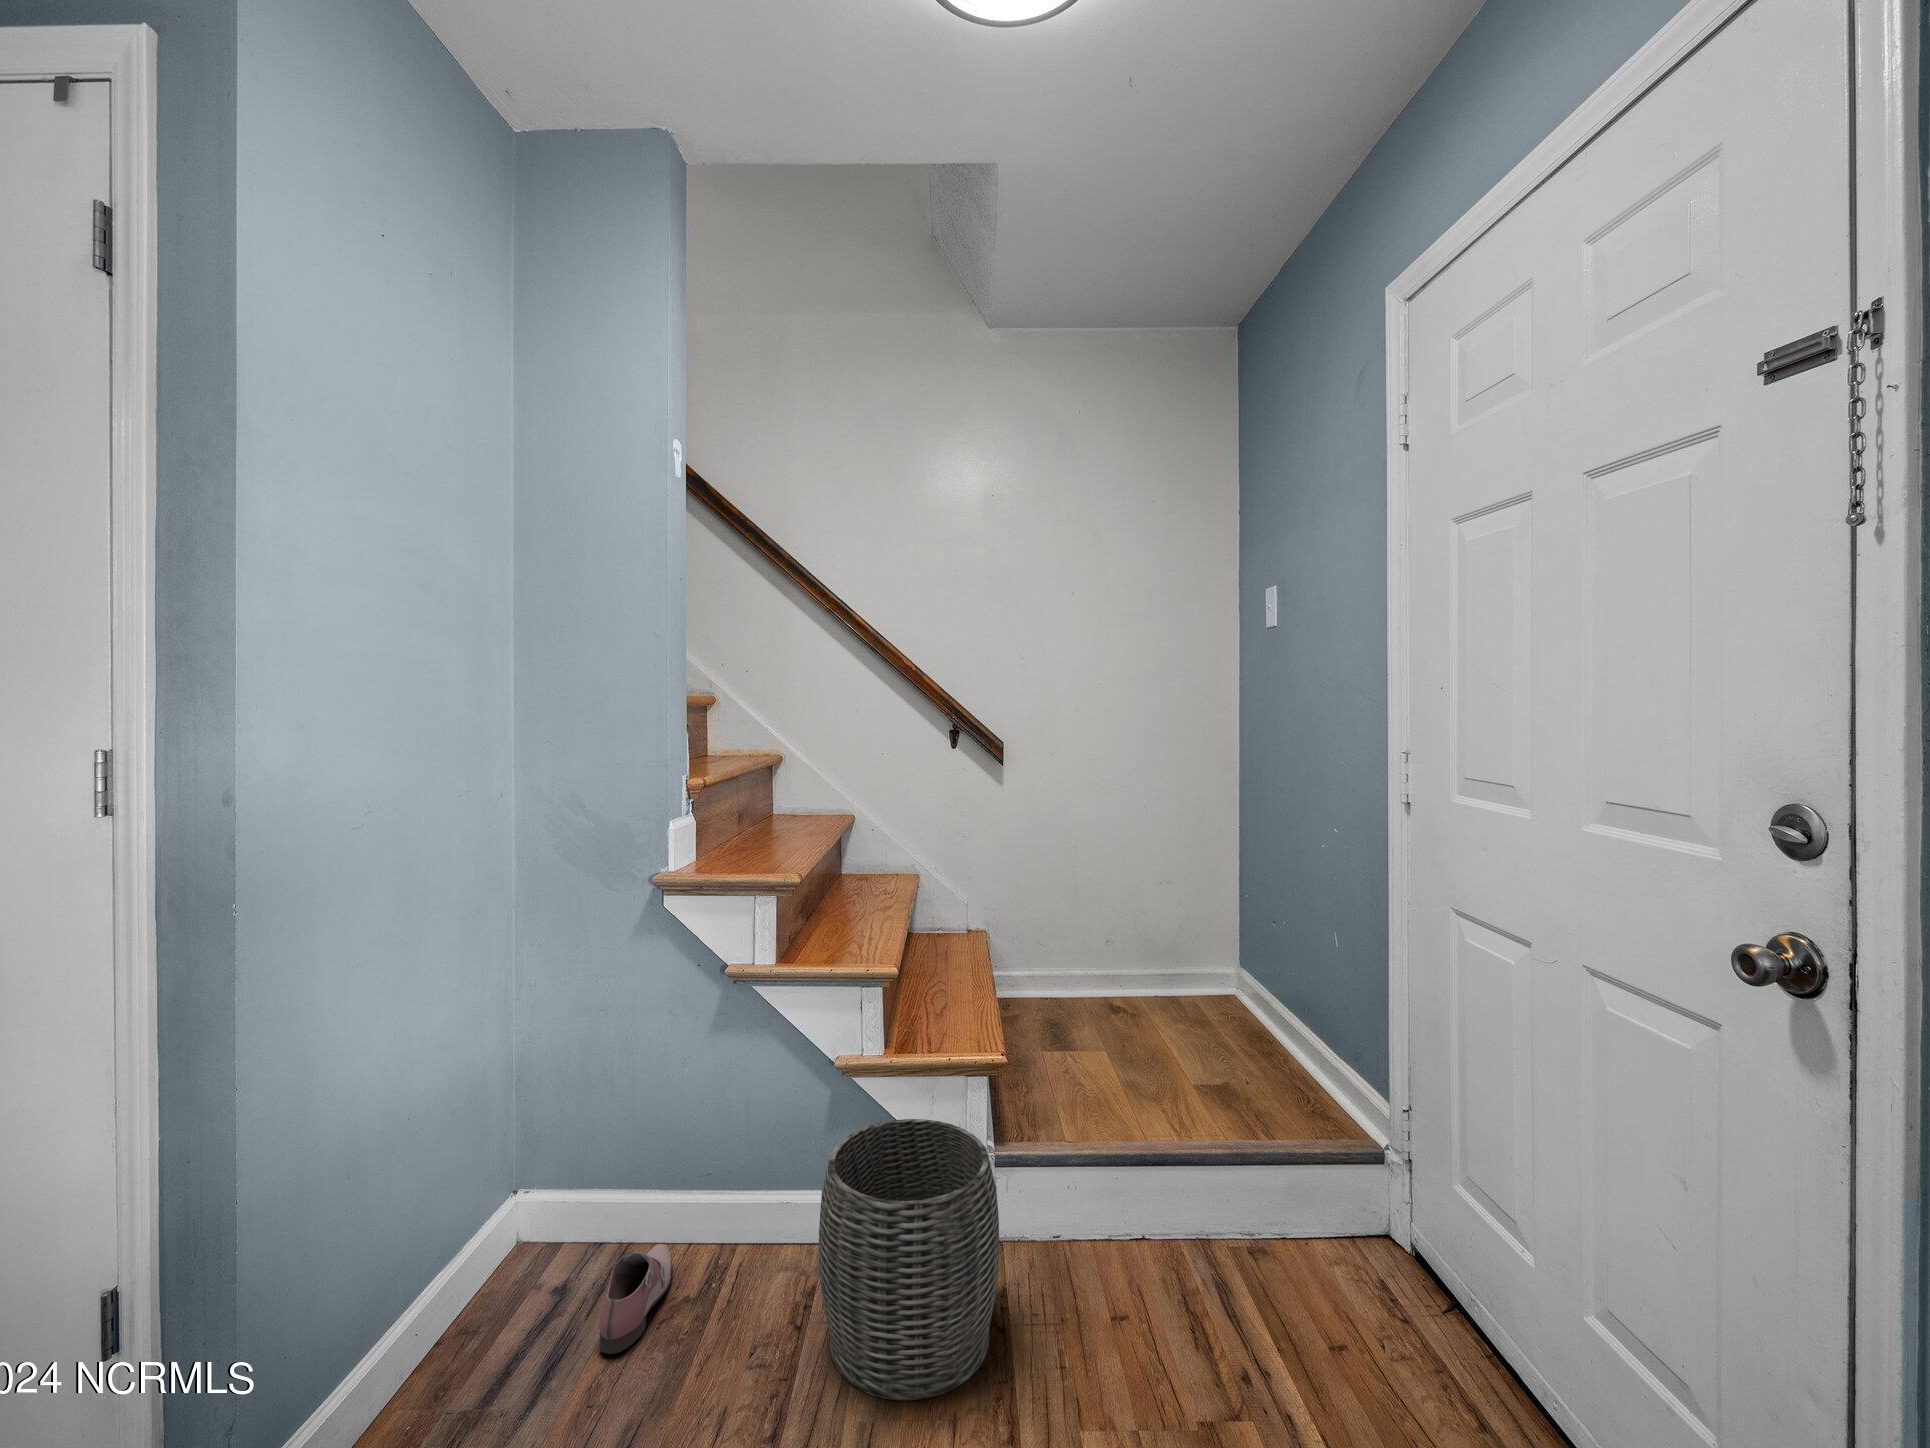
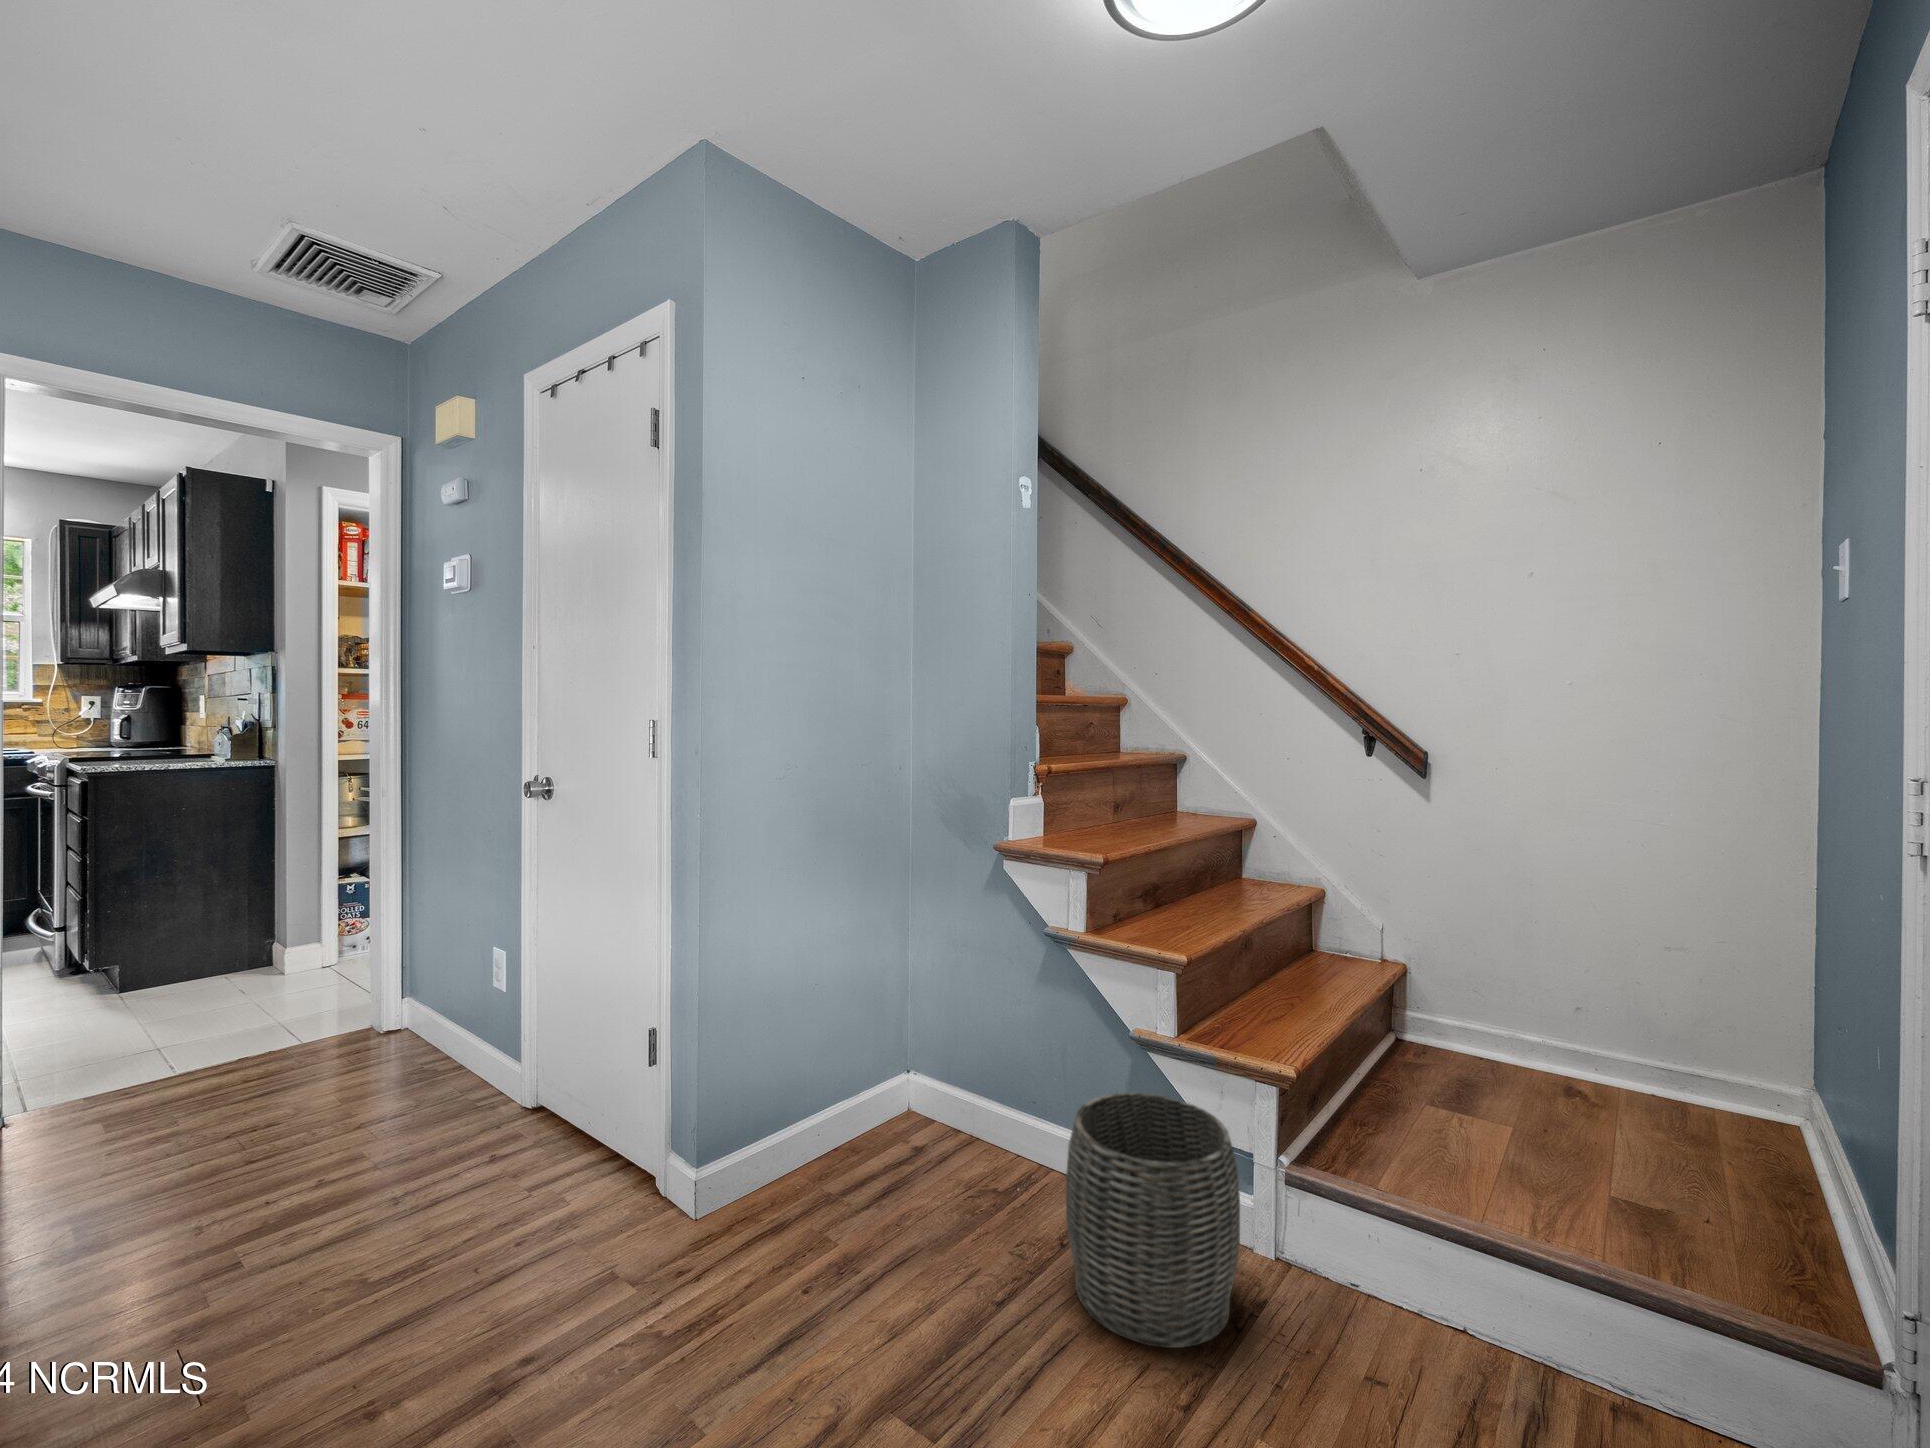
shoe: present [599,1244,671,1354] -> none [920,1134,998,1201]

